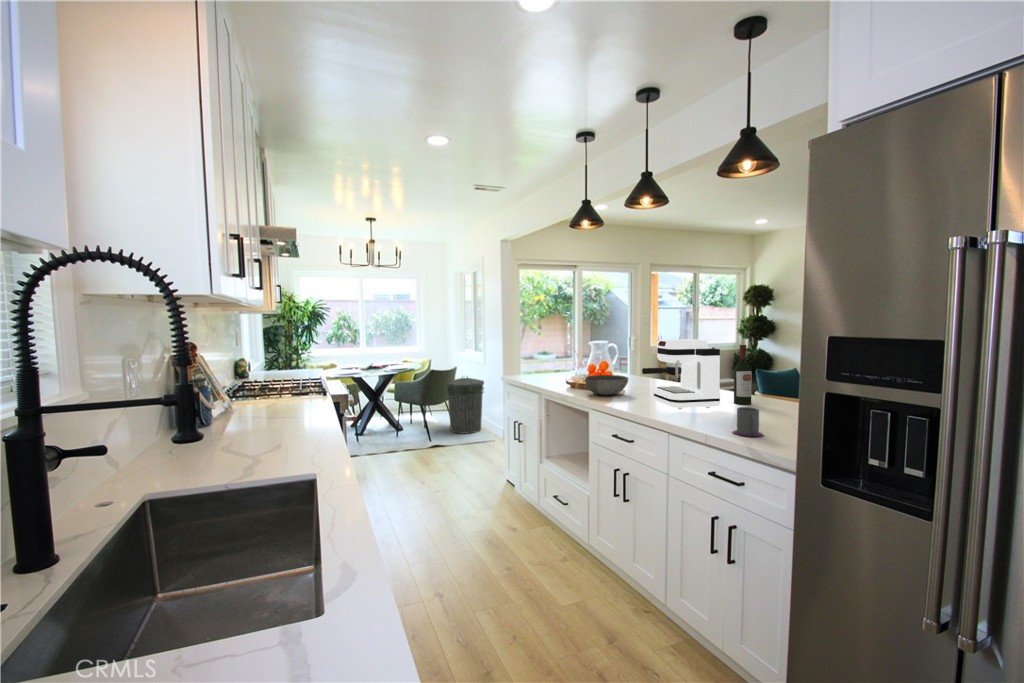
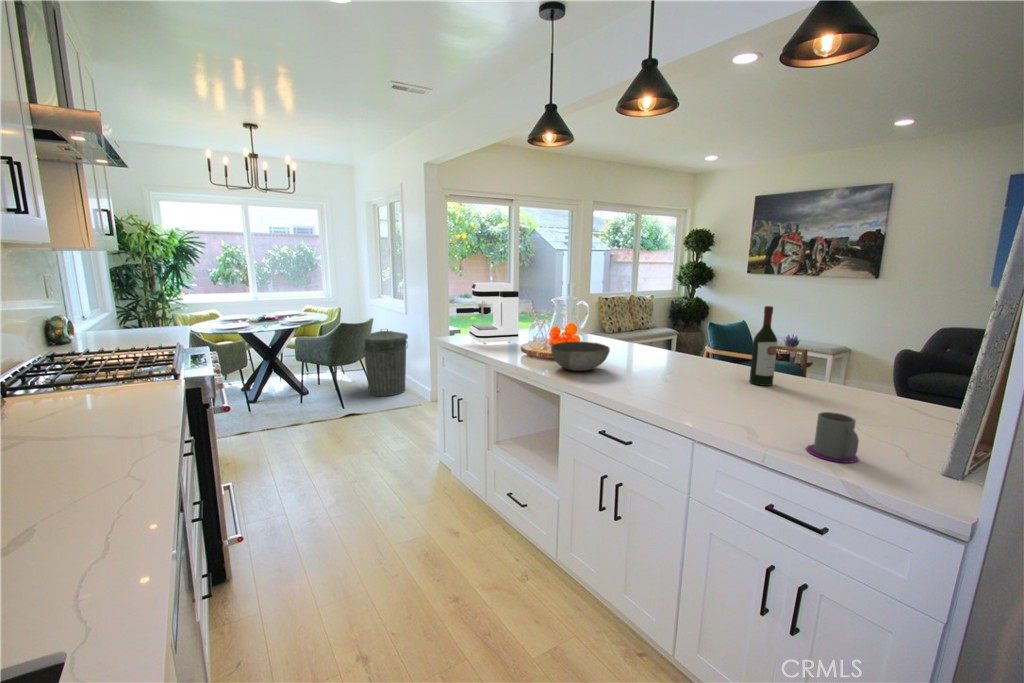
coffee maker: present [642,339,720,409] -> present [456,282,519,344]

